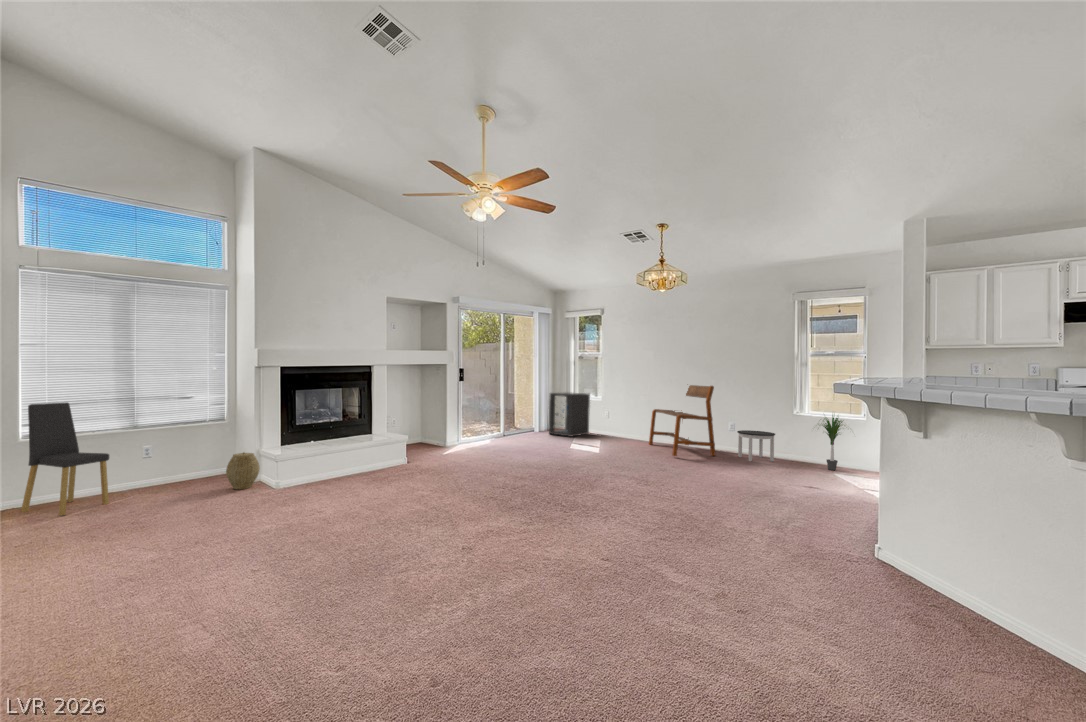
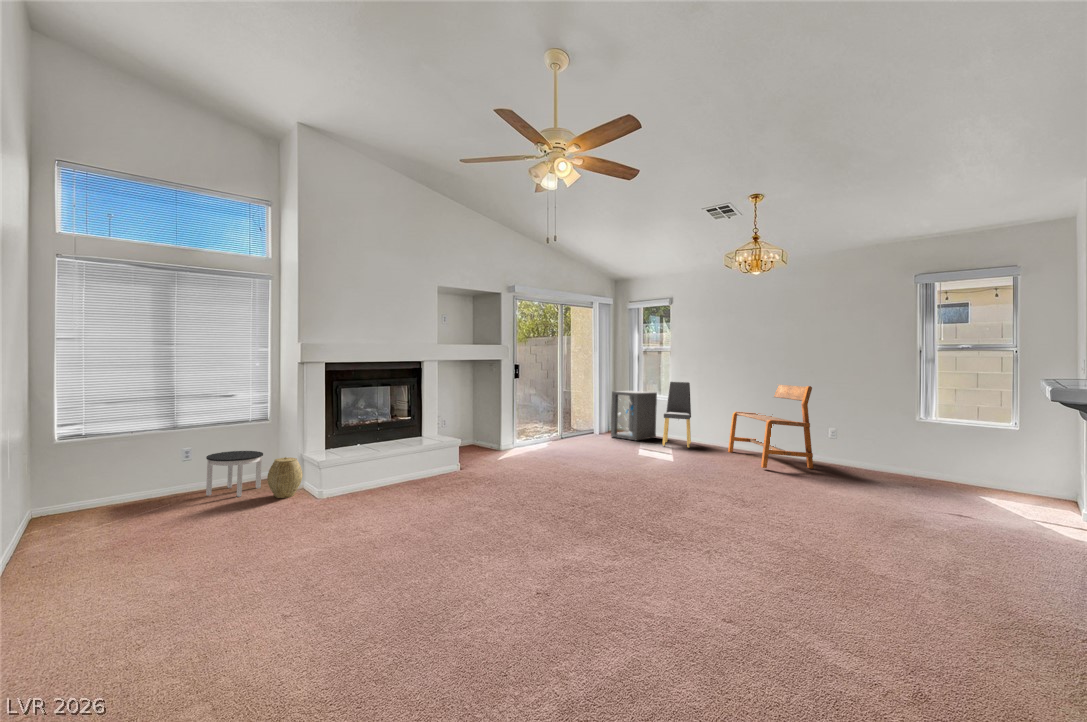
dining chair: present [21,403,109,516] -> present [662,382,691,448]
potted plant: present [822,416,843,470] -> none [938,417,1002,492]
round table: present [737,430,775,461] -> present [206,451,263,497]

